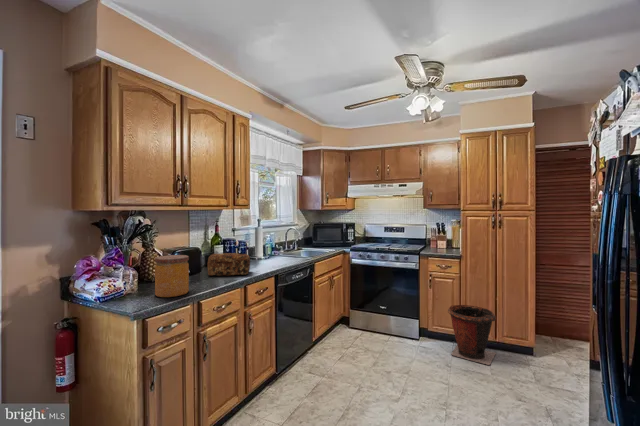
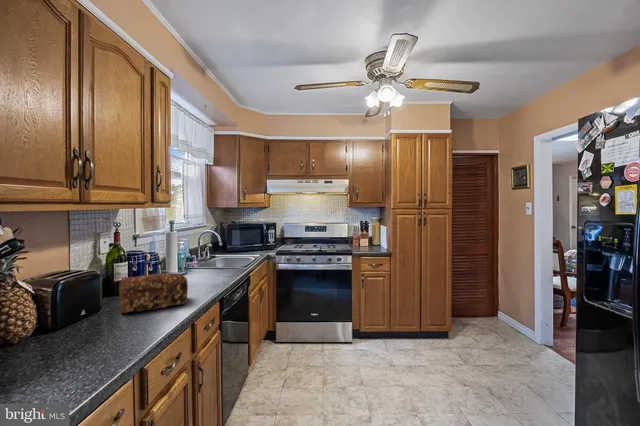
jar: present [155,255,189,297] -> none [44,289,114,375]
waste bin: present [448,305,496,365] -> none [383,301,427,357]

